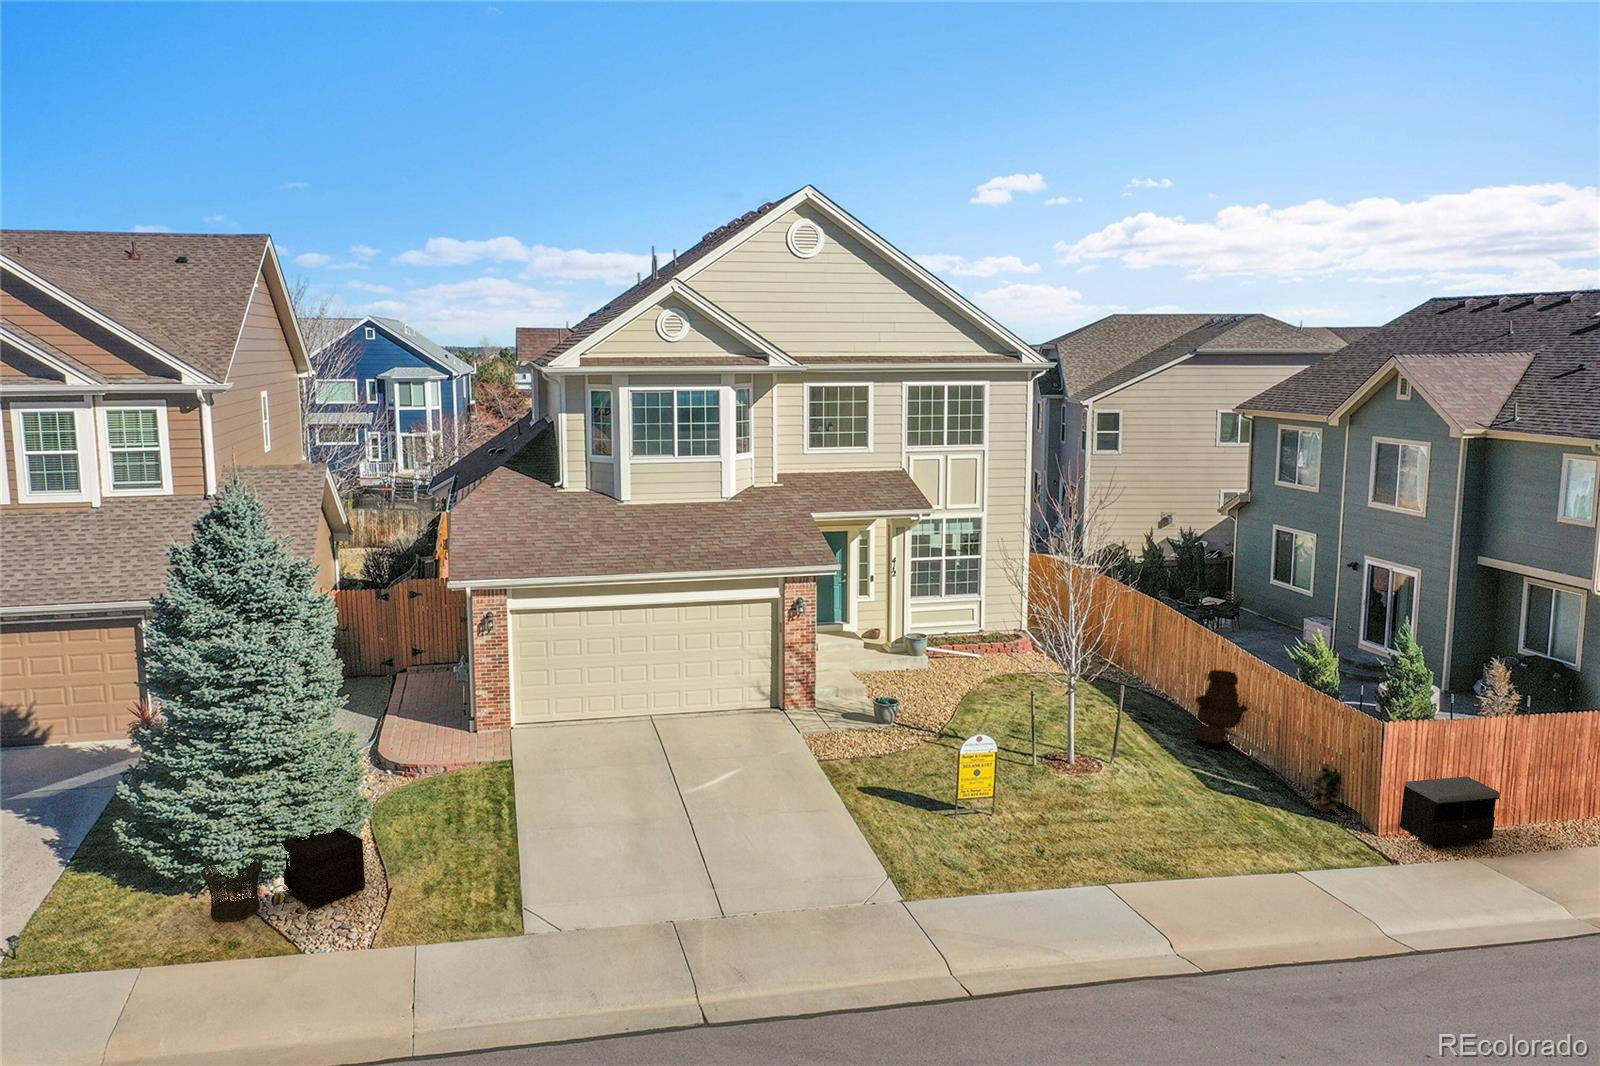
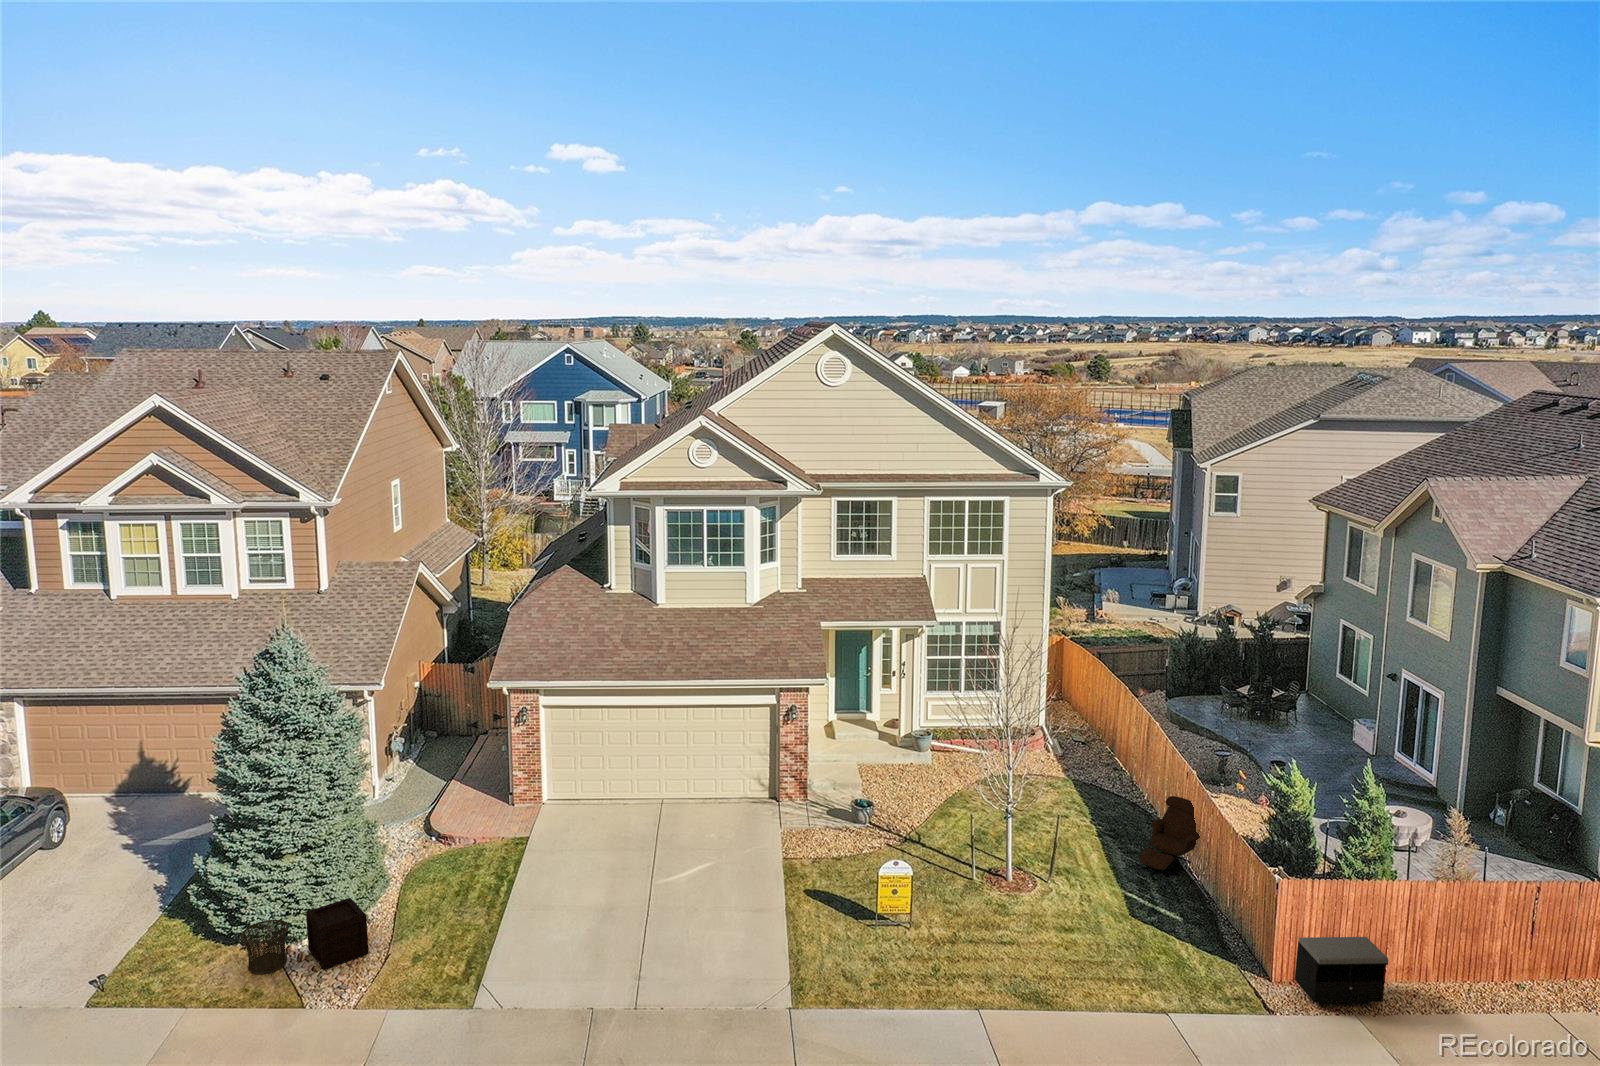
decorative plant: present [1311,764,1343,812] -> none [1218,908,1252,956]

